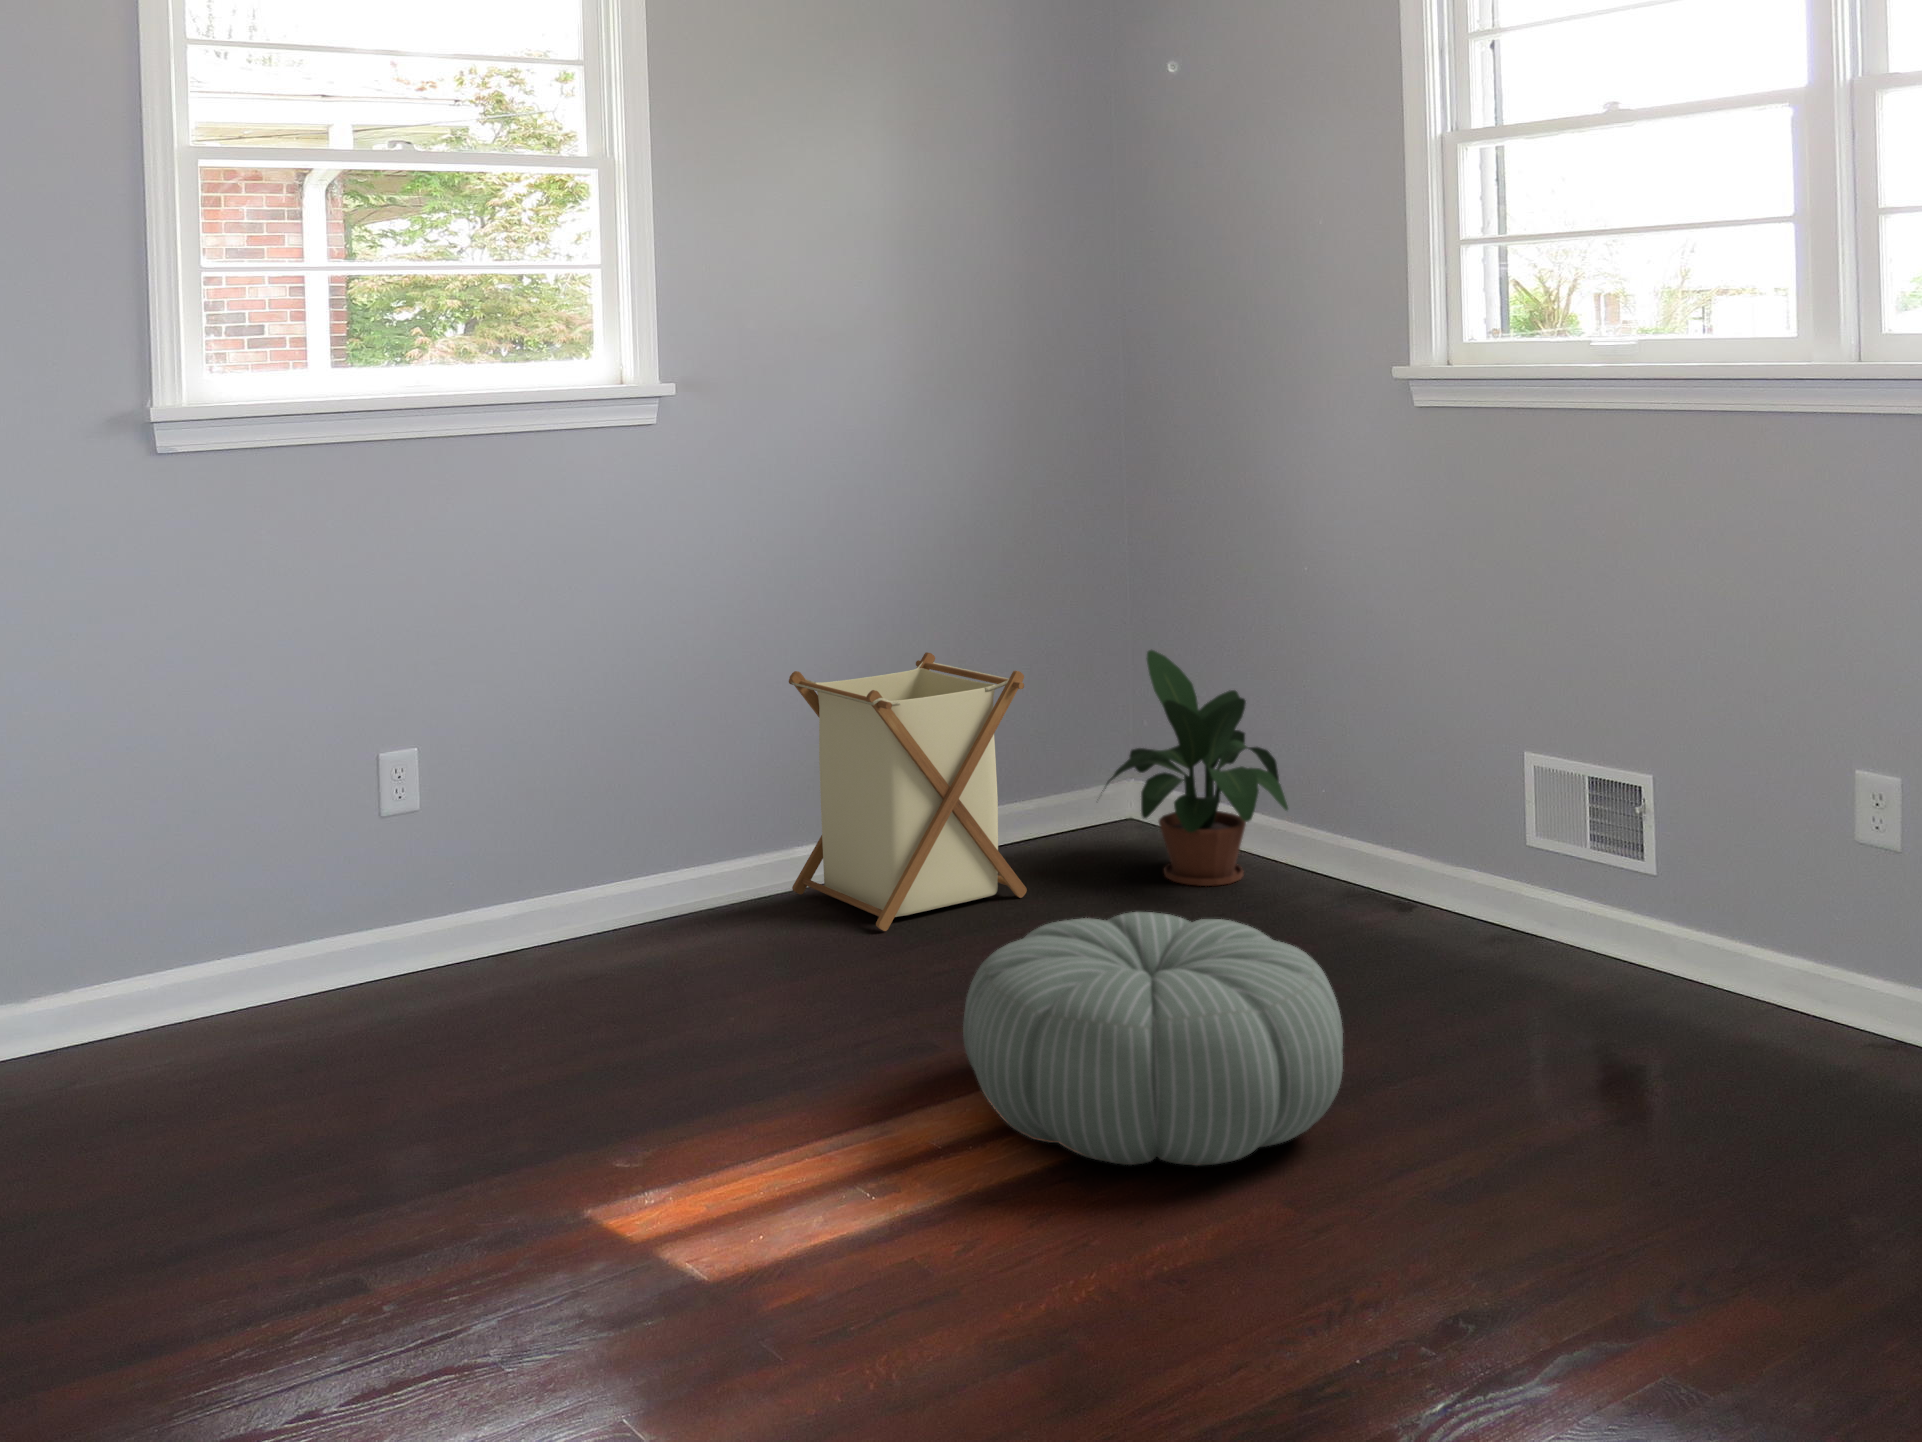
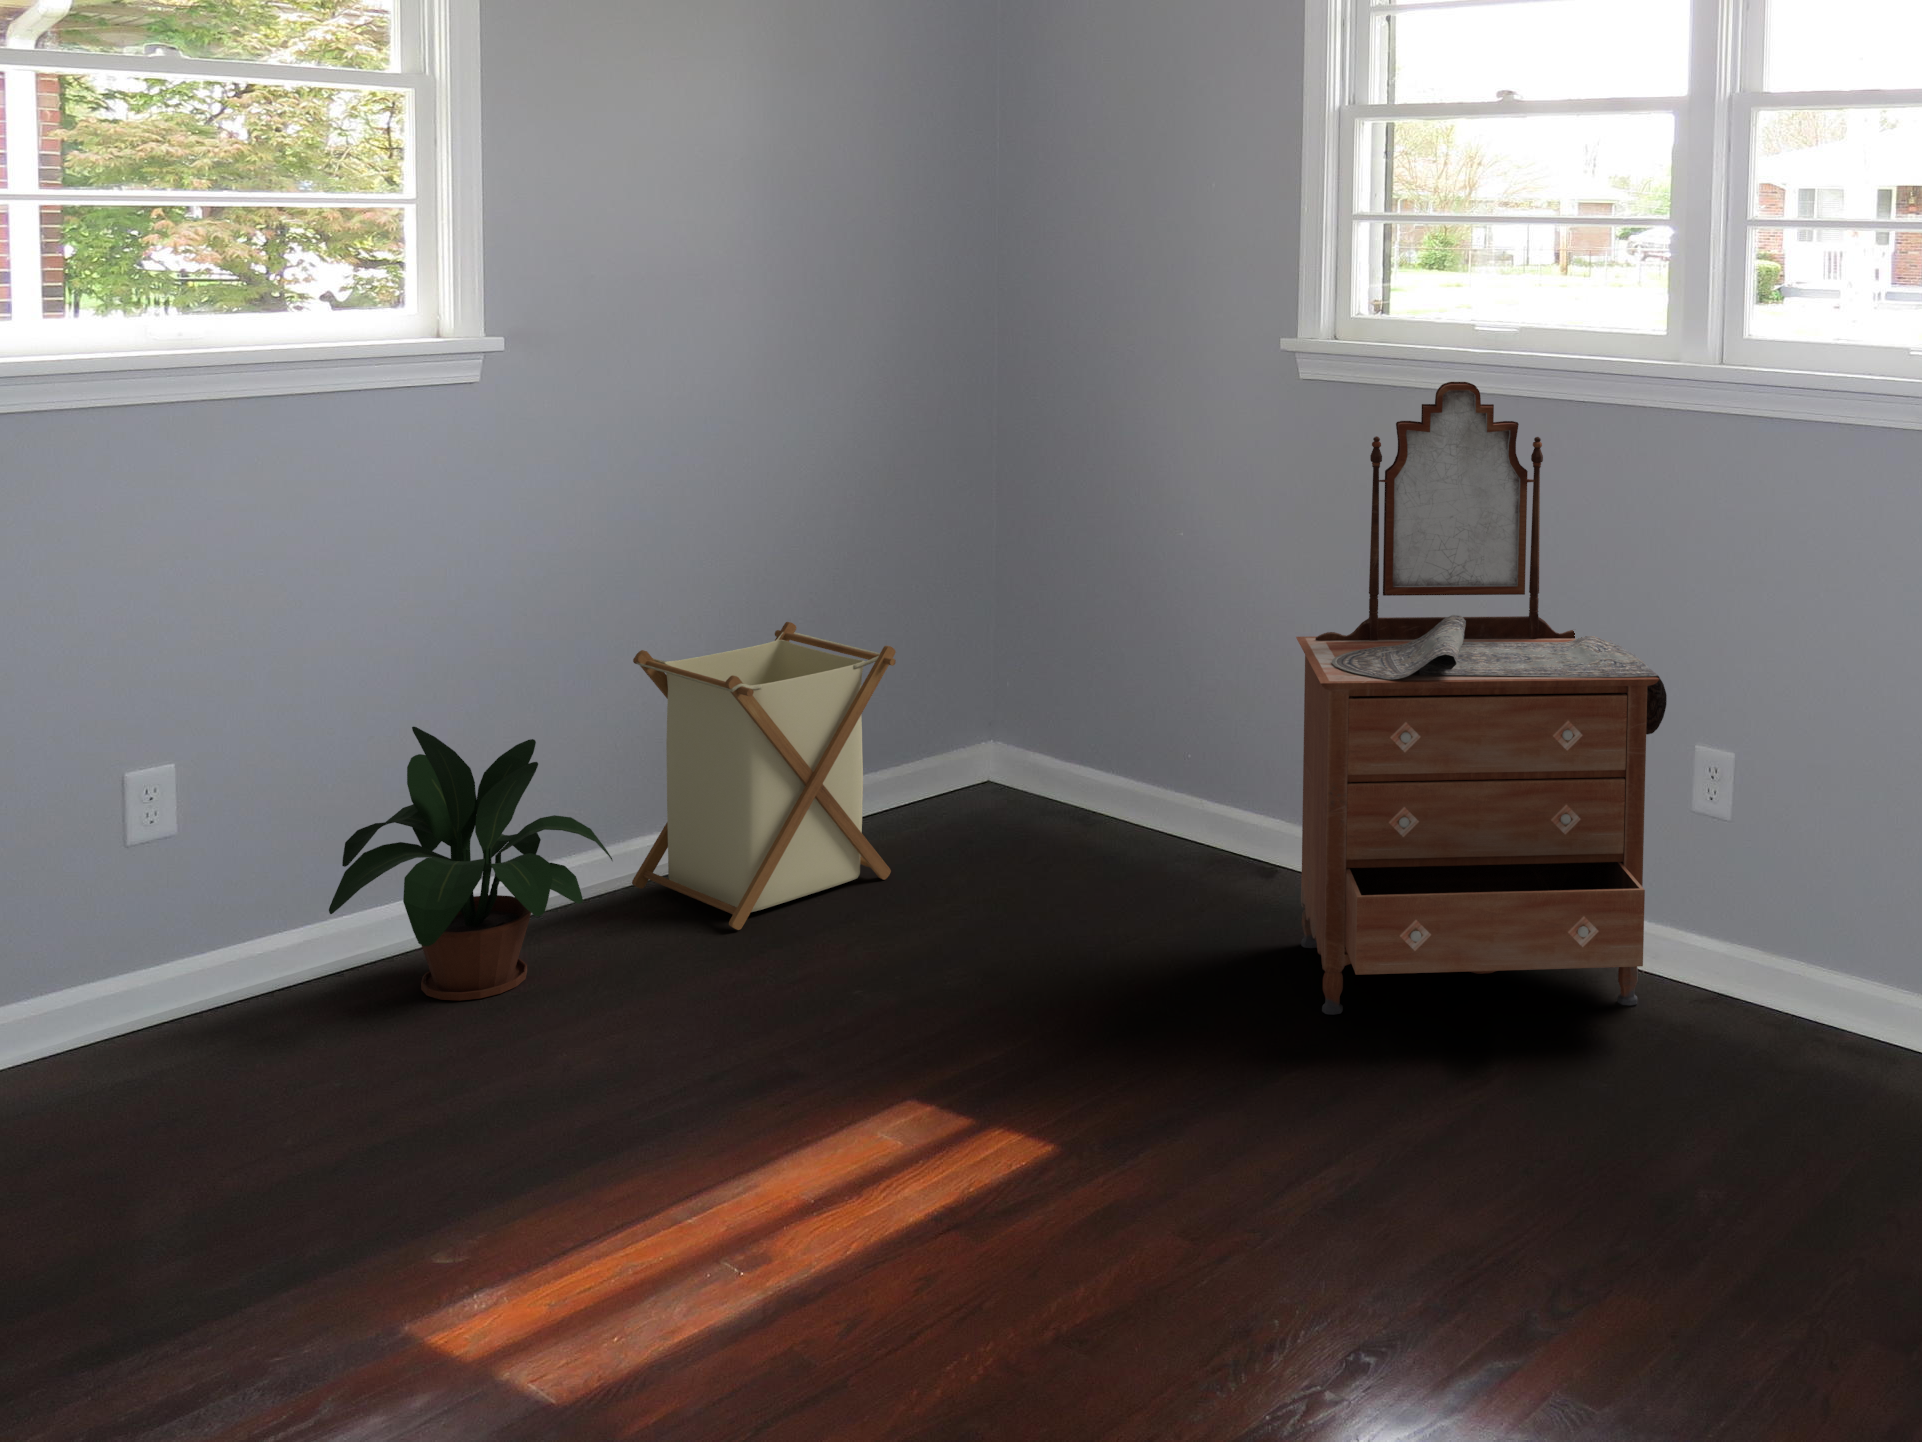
dresser: none [1412,394,1816,1047] -> present [1296,382,1667,1015]
potted plant: present [1105,650,1288,886] -> present [329,727,612,1001]
pouf: present [963,912,1343,1166] -> none [839,920,1234,1204]

